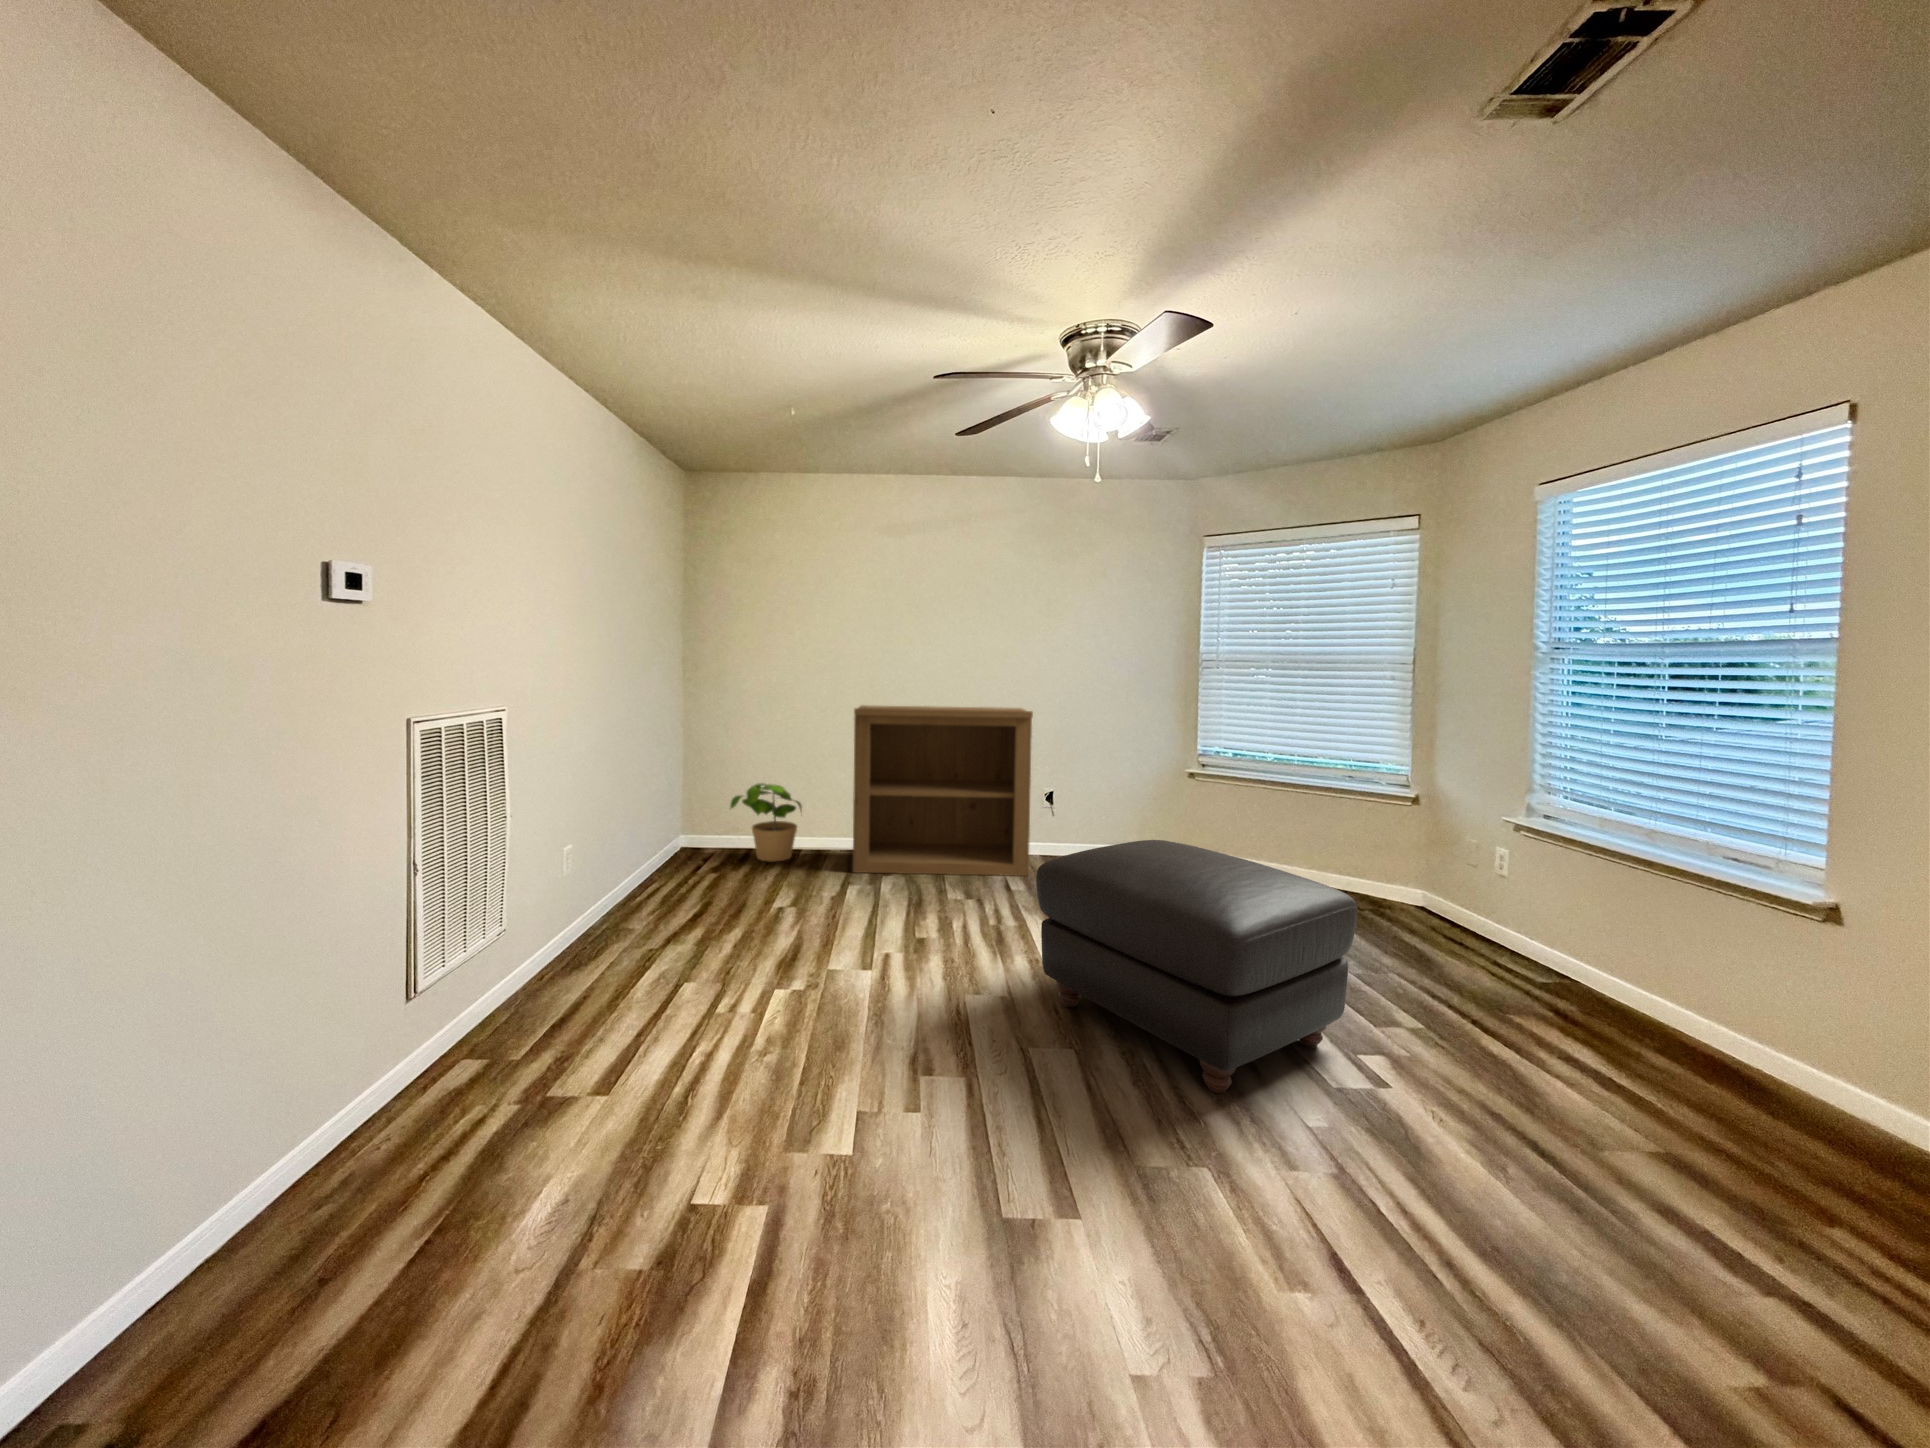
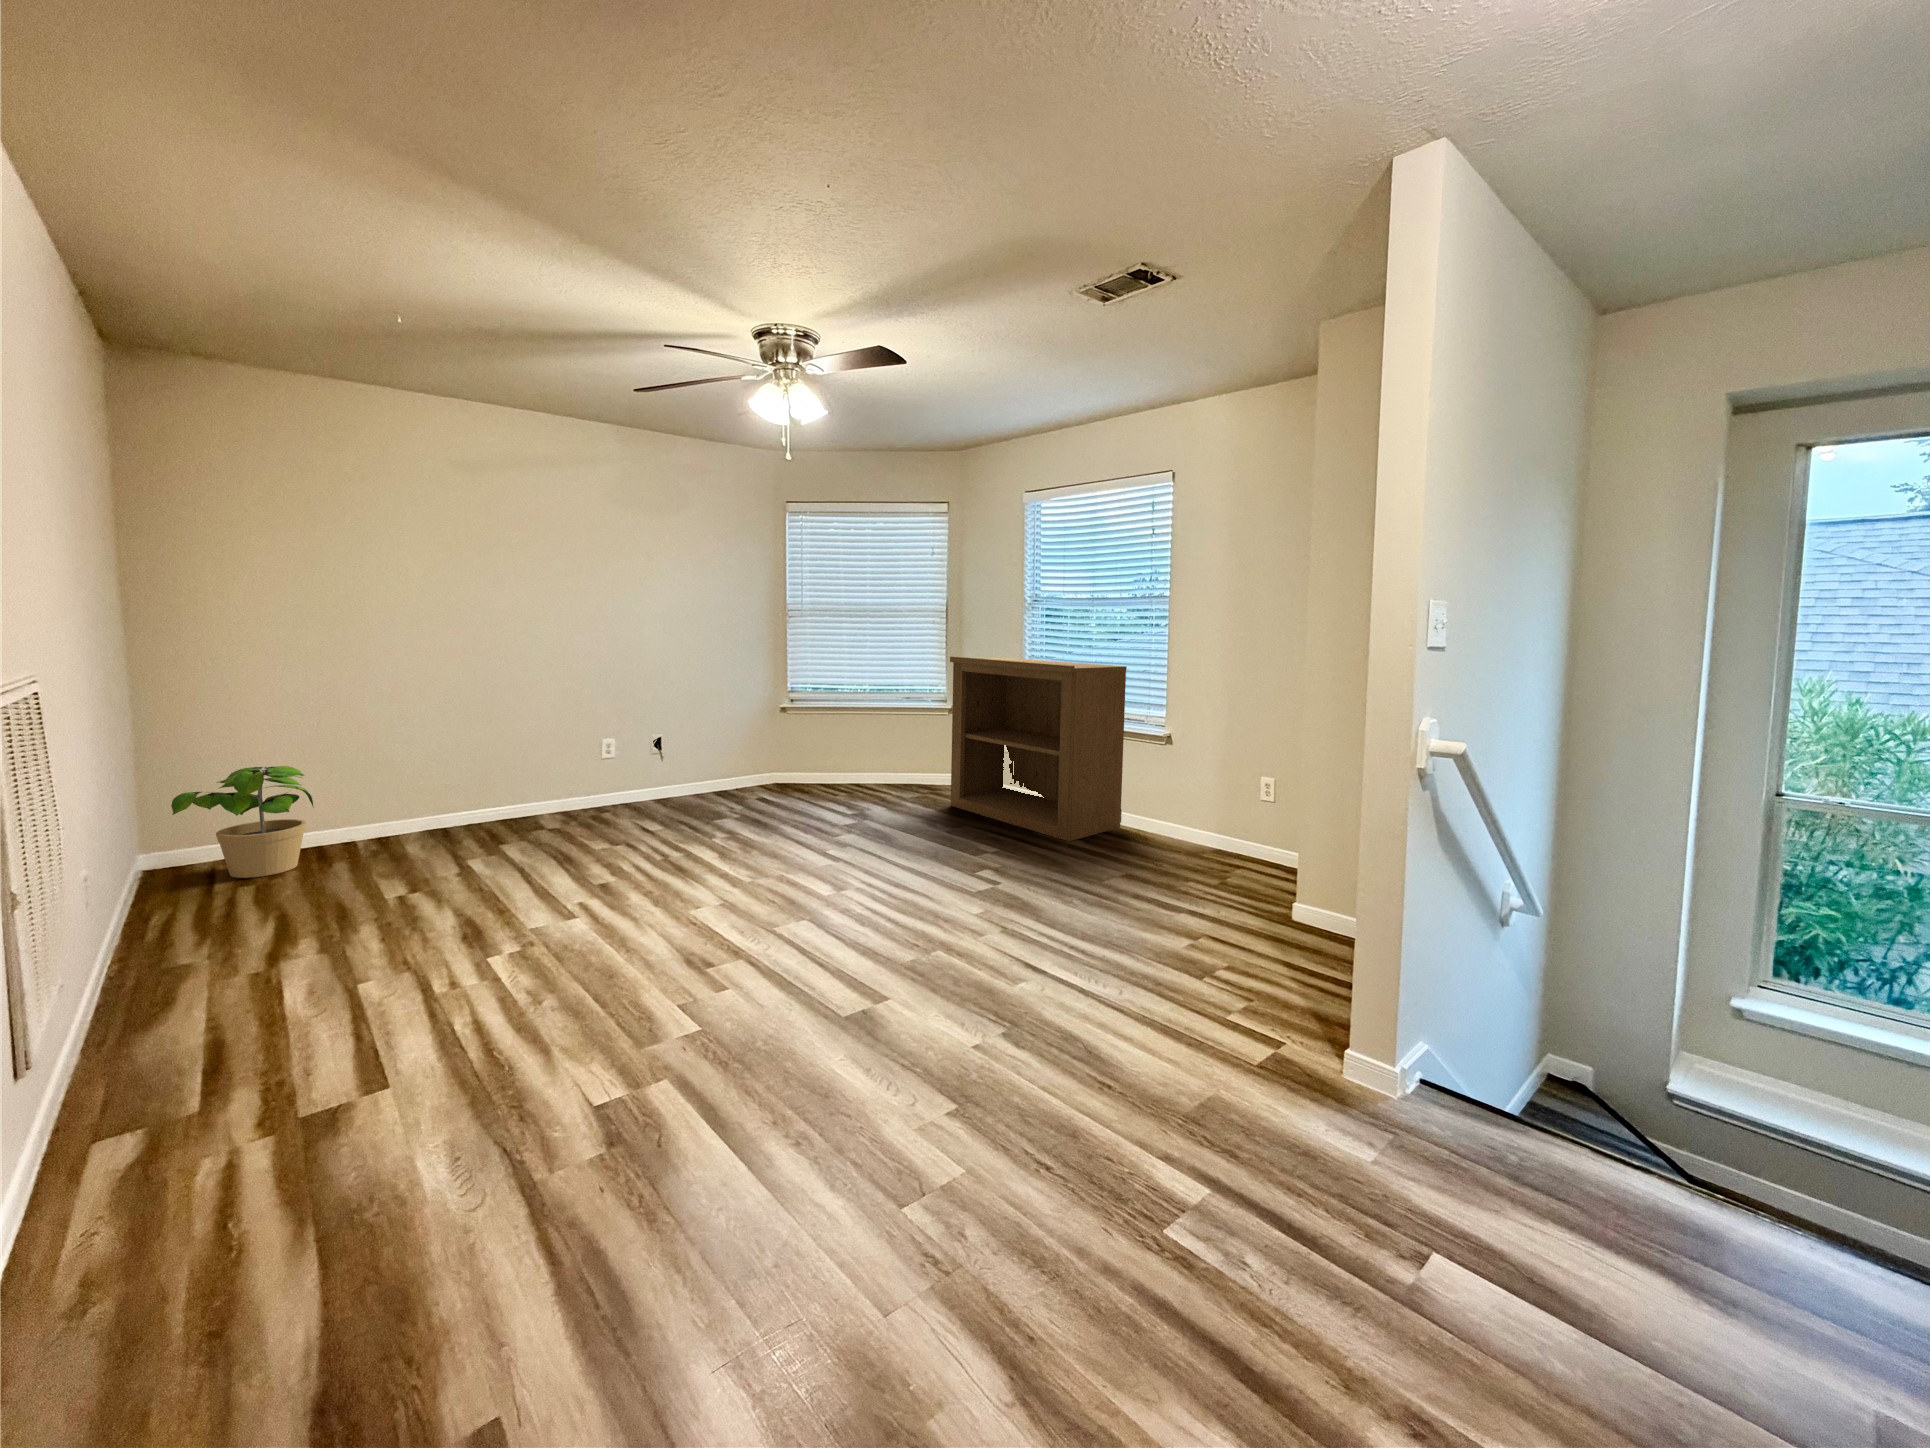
bookshelf: present [853,705,1033,876] -> present [950,656,1127,841]
ottoman: present [1036,840,1357,1093] -> none [746,752,975,915]

